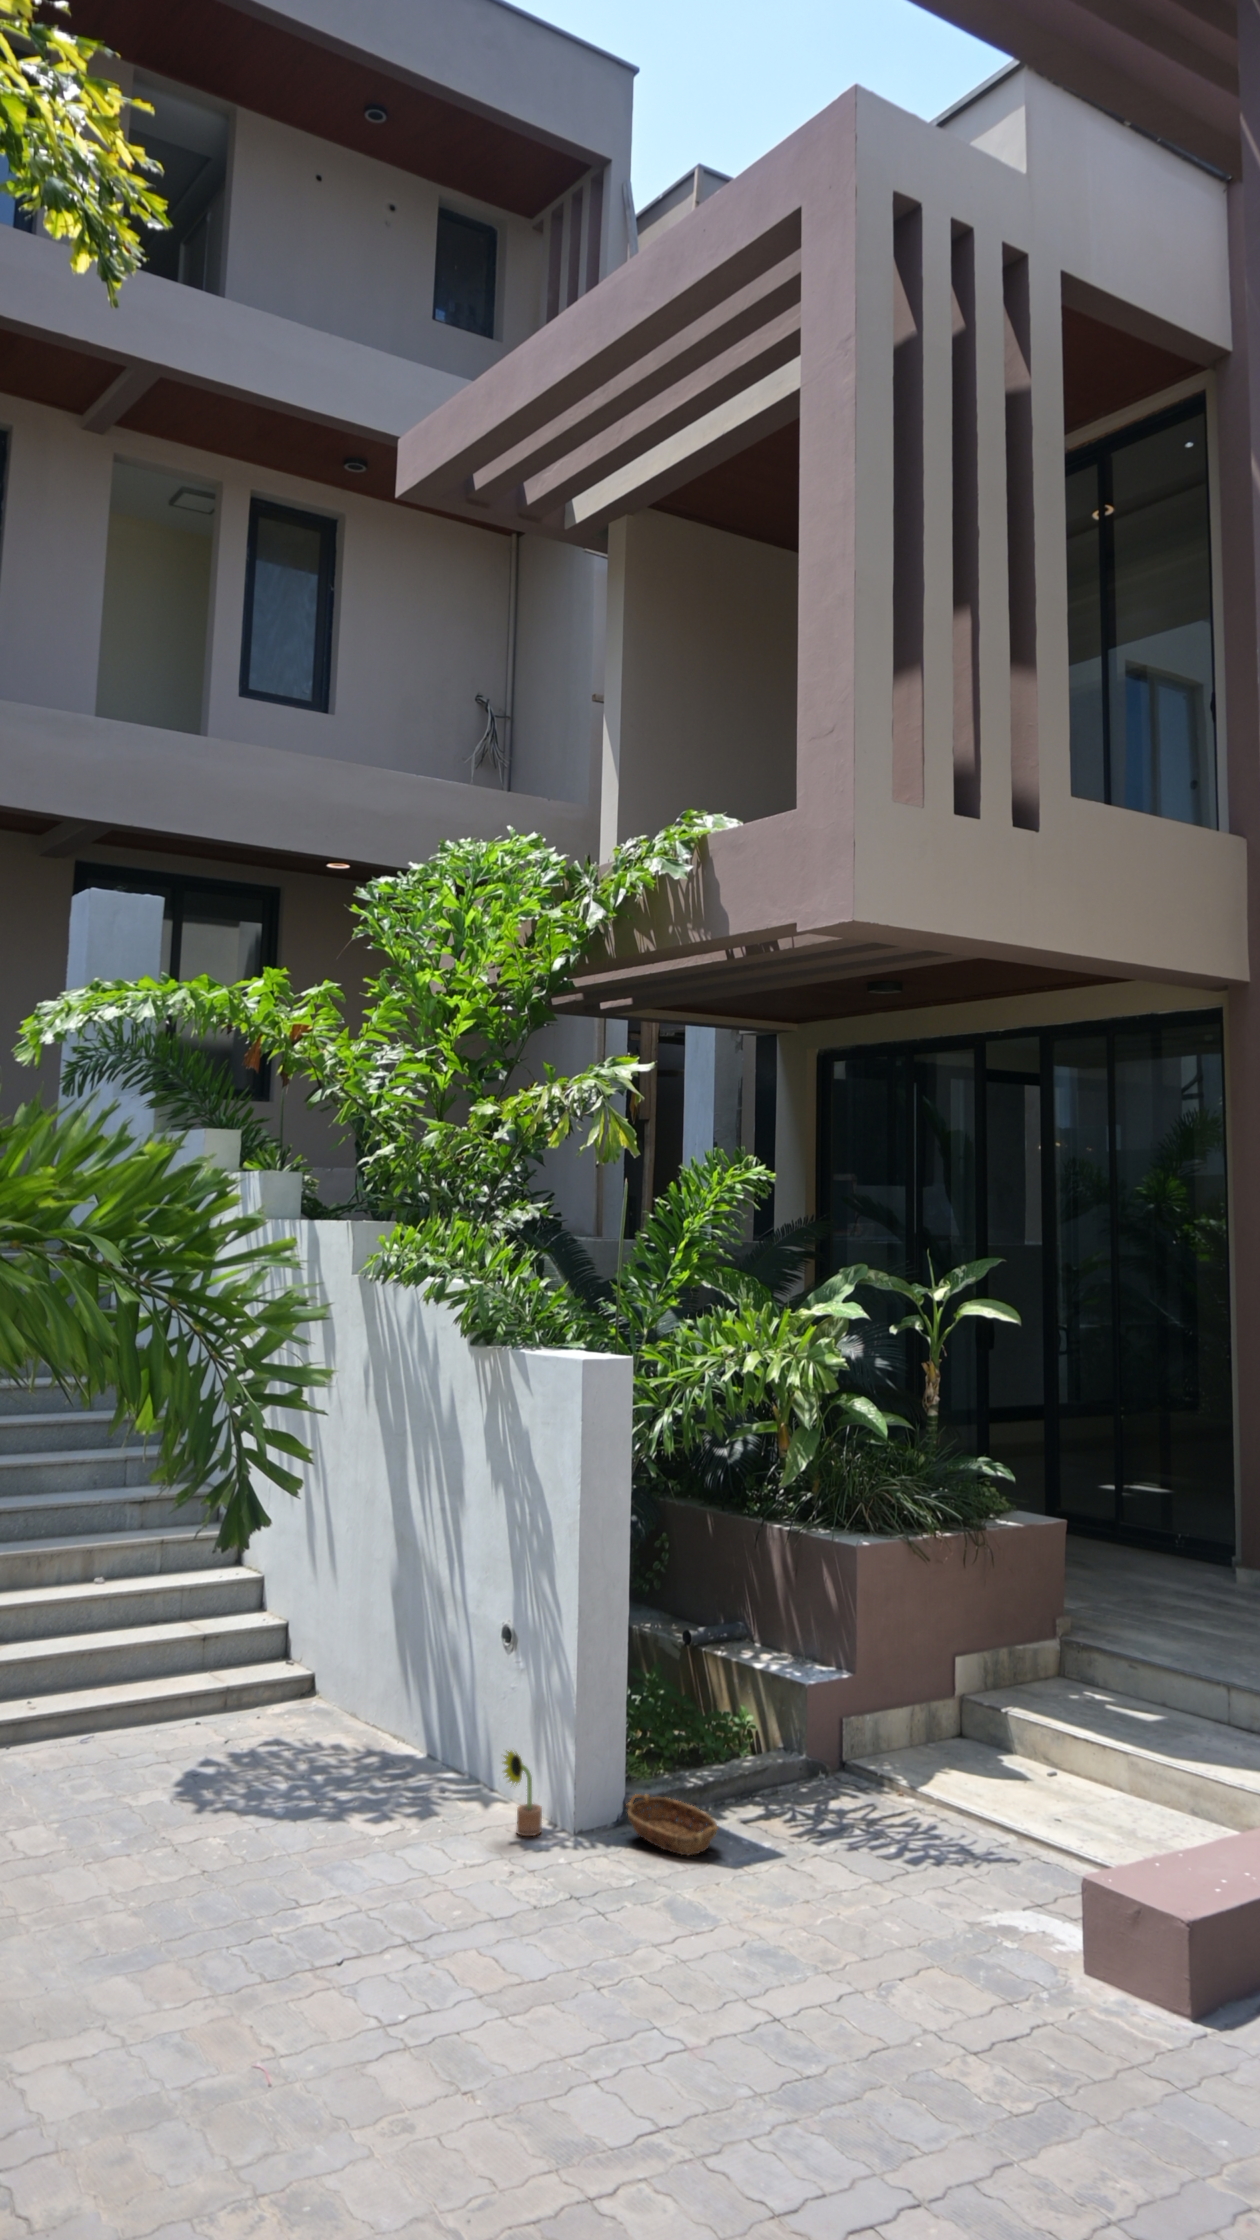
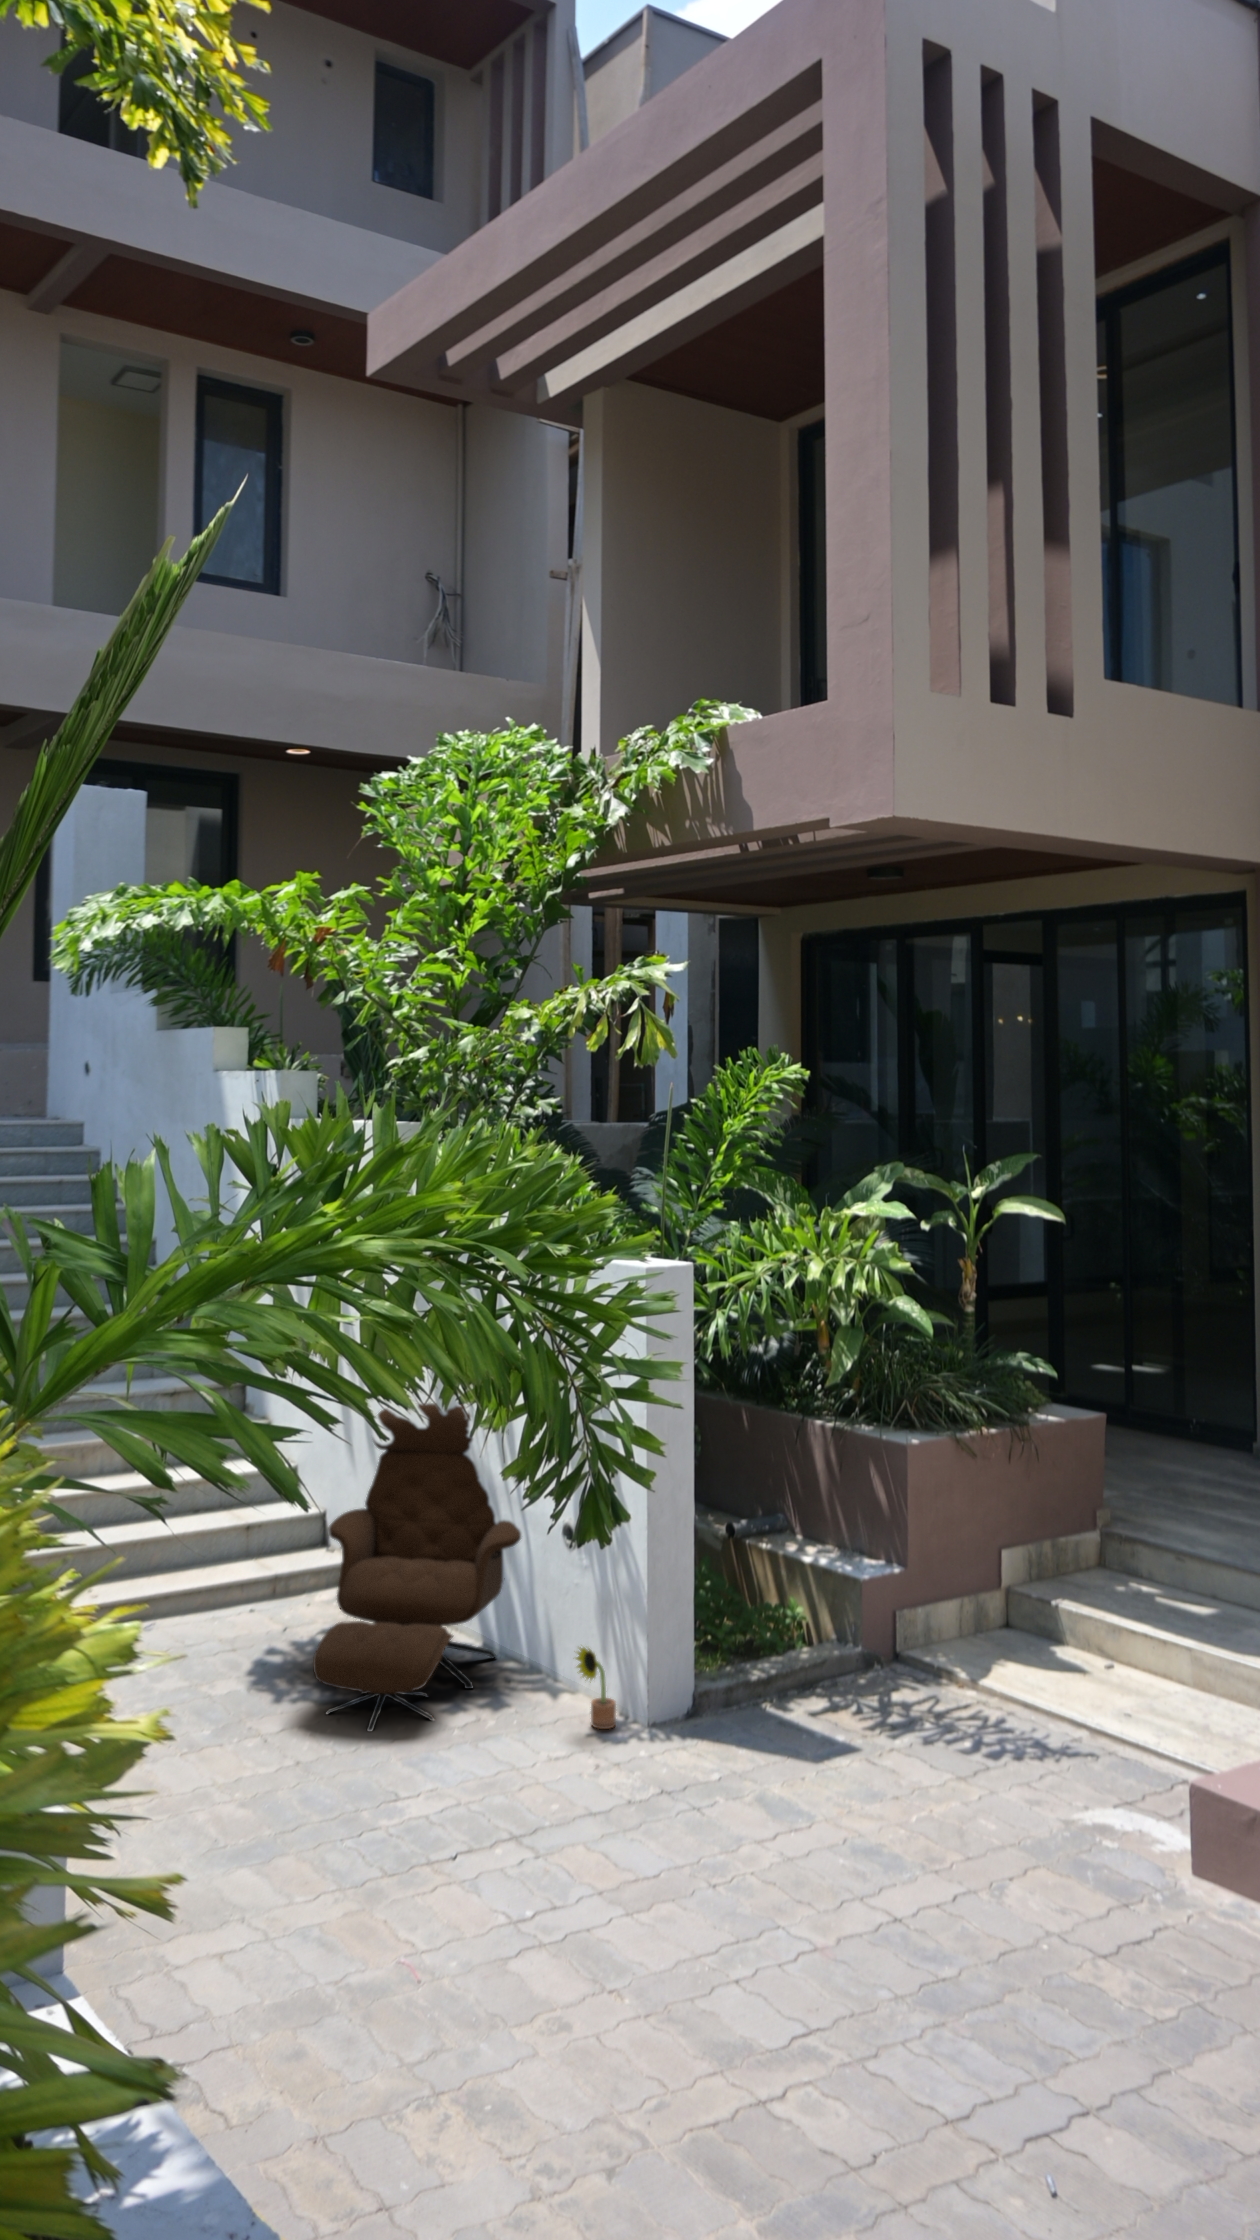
lounge chair: none [233,1505,470,1841] -> present [313,1403,521,1731]
basket: present [626,1794,718,1855] -> none [681,1688,819,1759]

